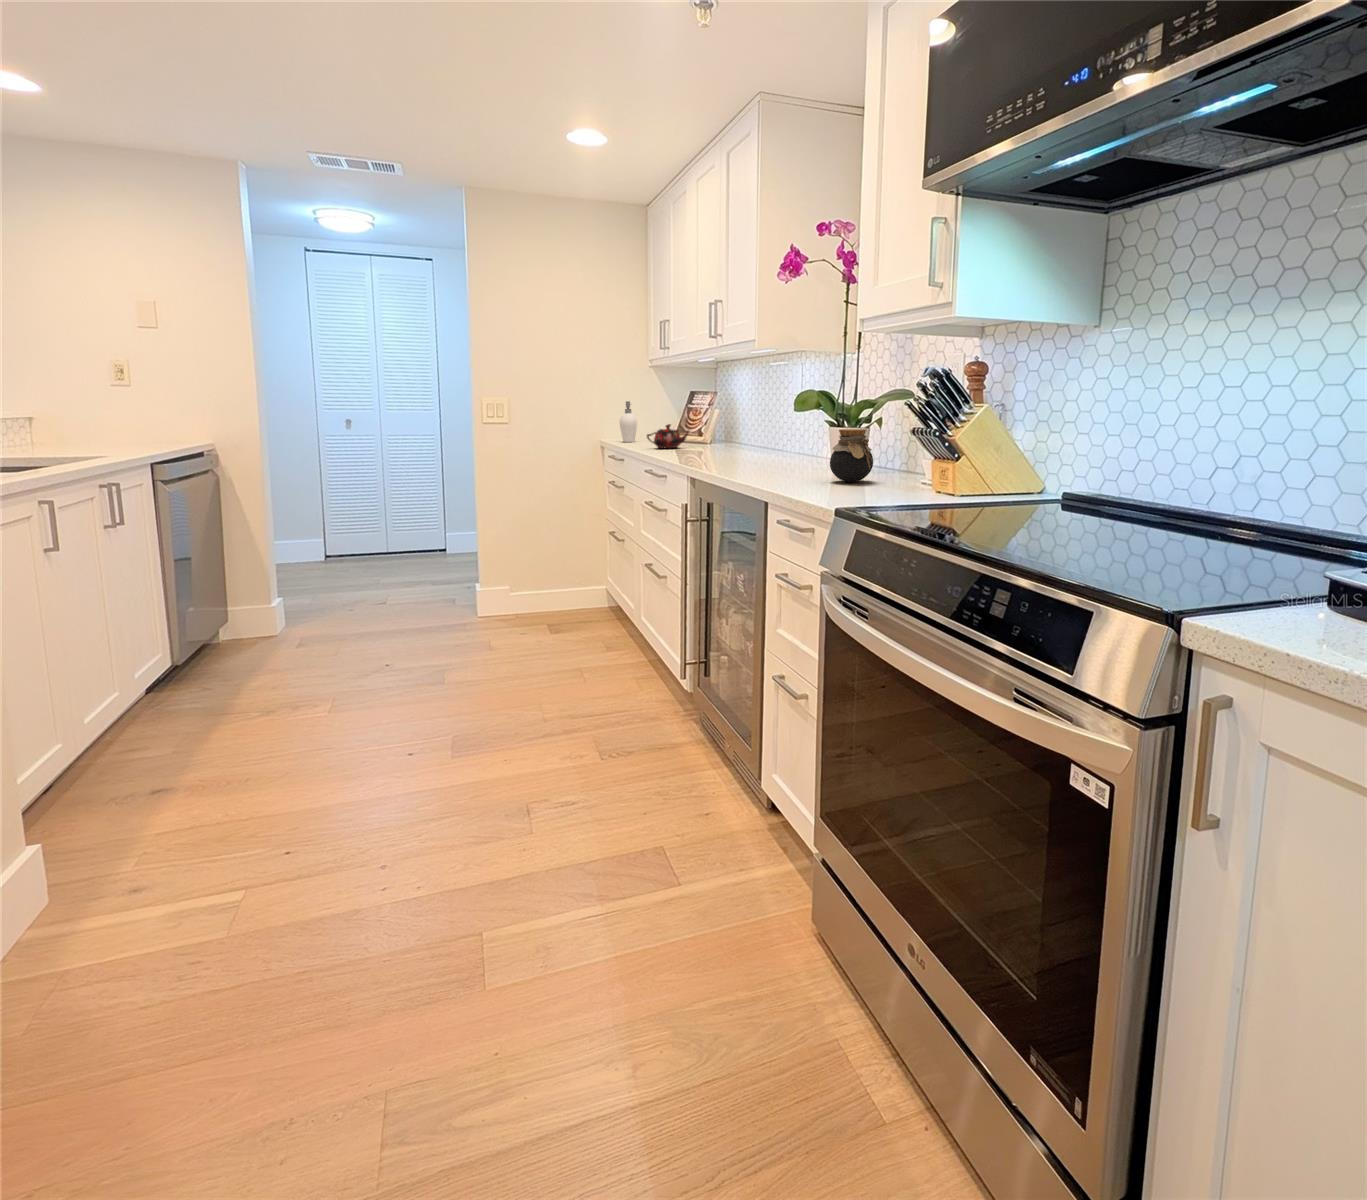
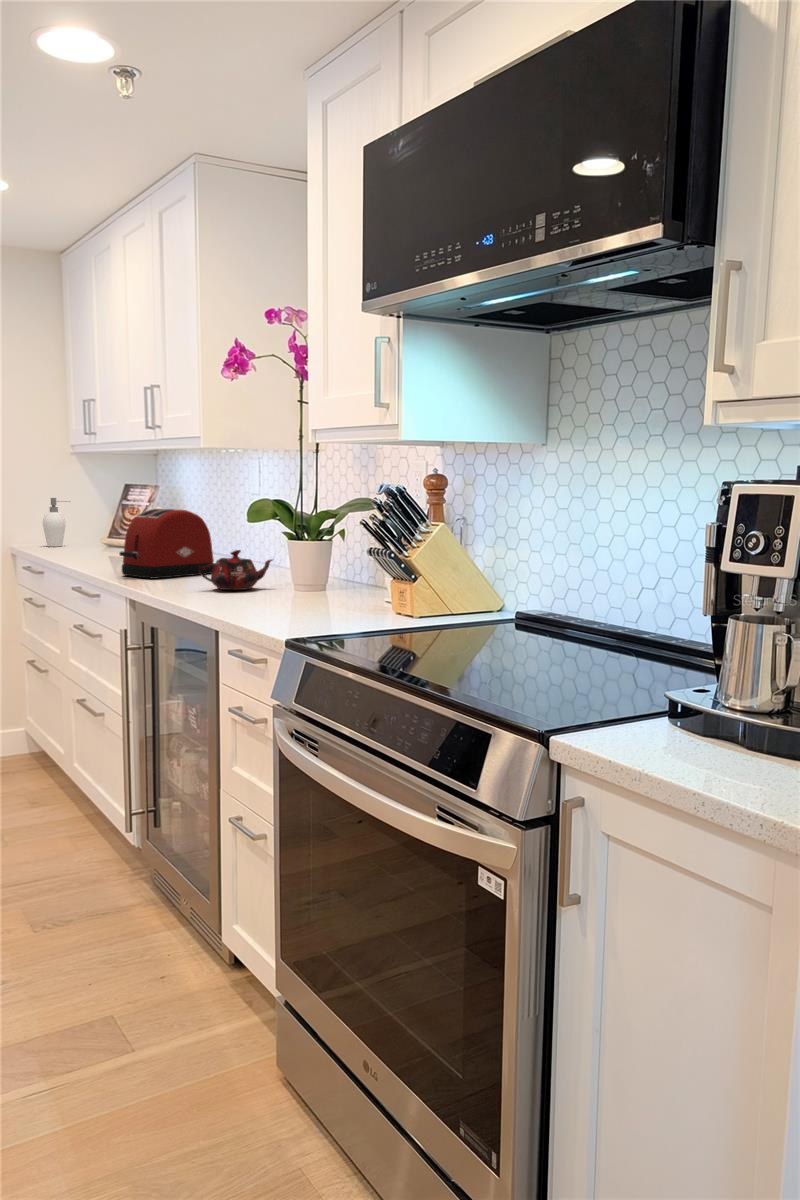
toaster: none [682,404,761,465] -> present [119,509,214,579]
teapot: present [647,424,689,448] -> present [199,550,272,590]
jar: present [830,429,873,482] -> none [288,543,335,600]

